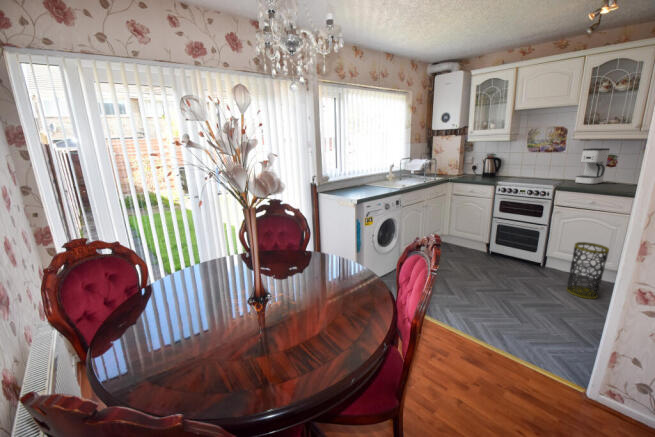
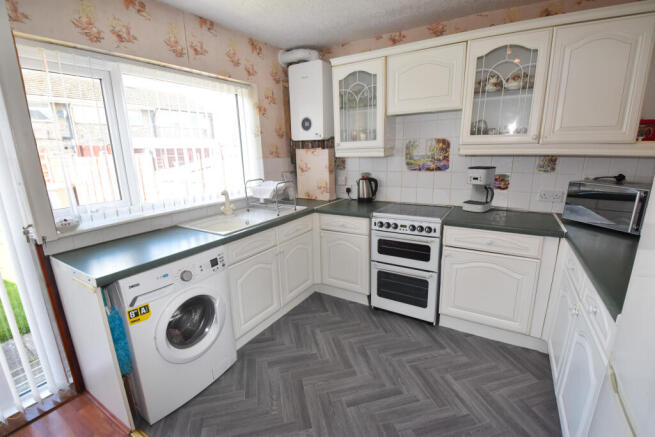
trash can: present [567,242,609,299] -> none [471,304,523,394]

